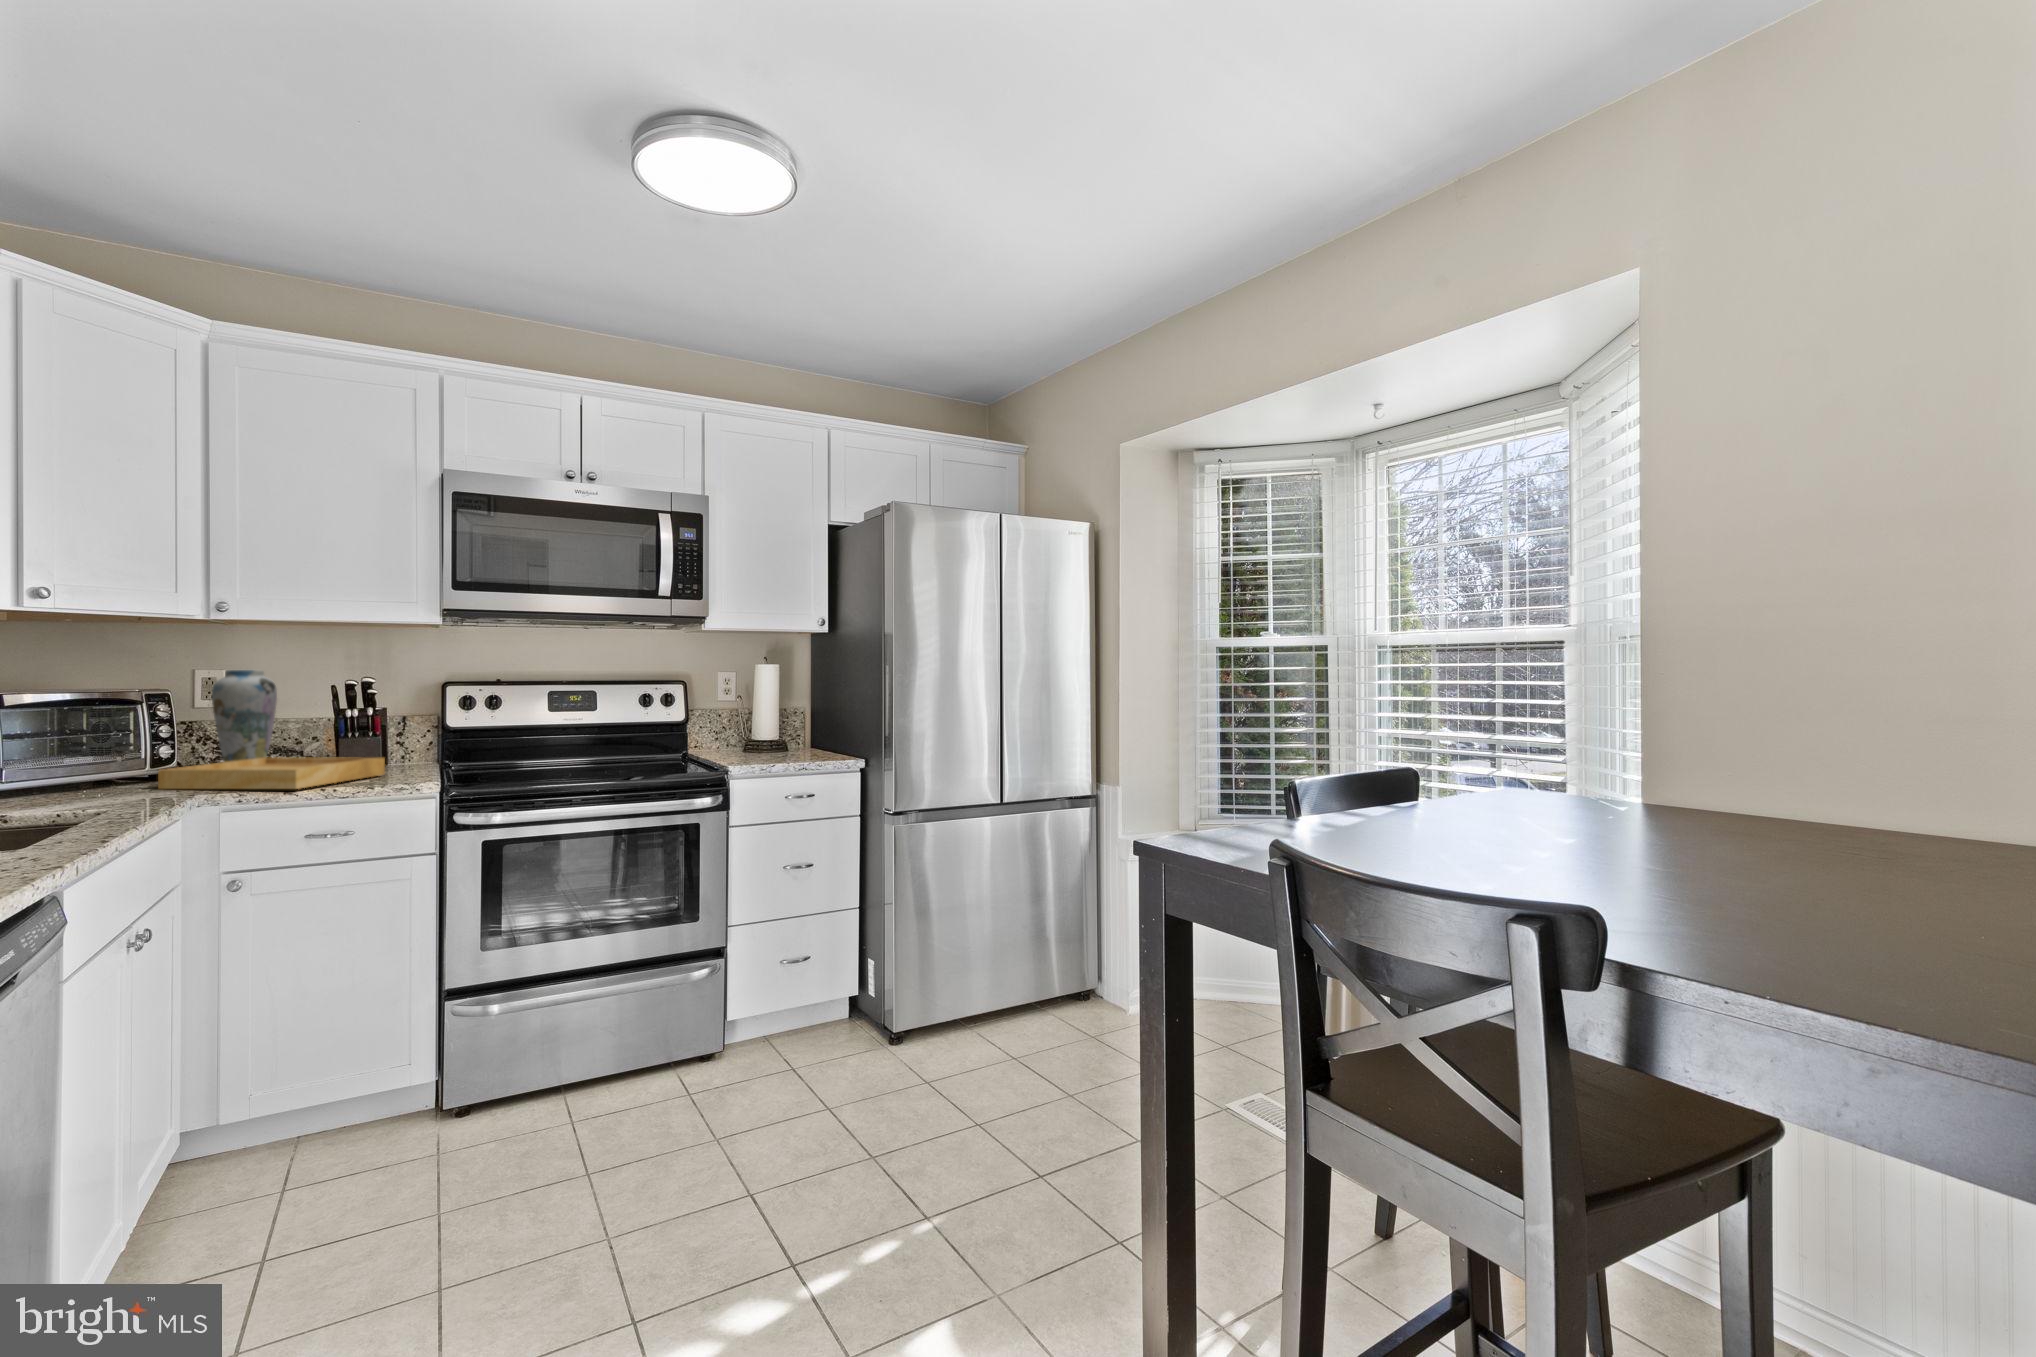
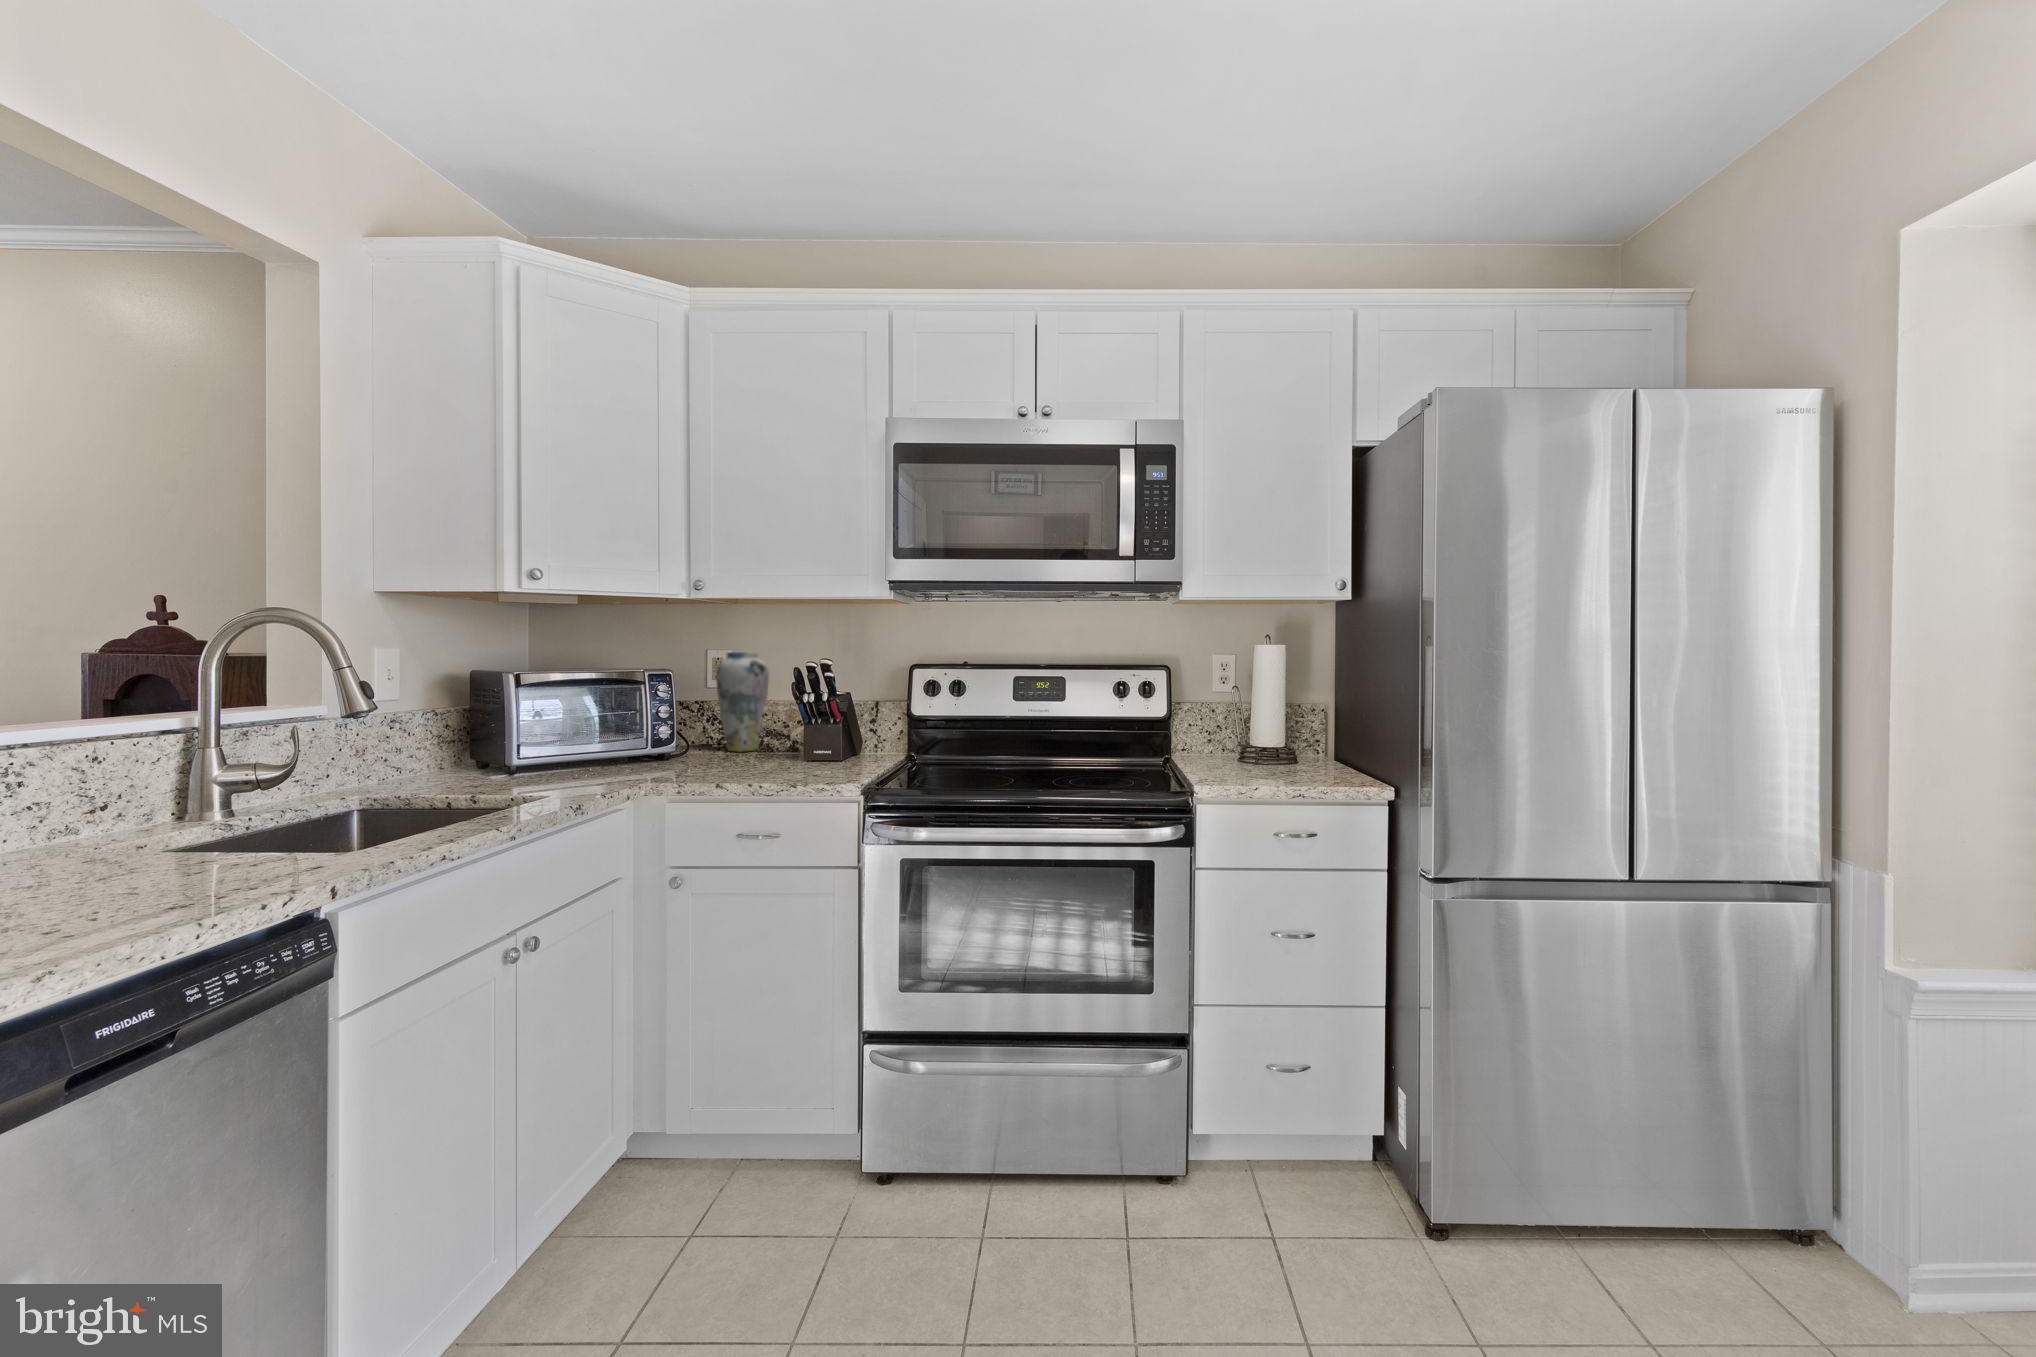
tray: present [158,758,385,789] -> none [638,741,833,781]

